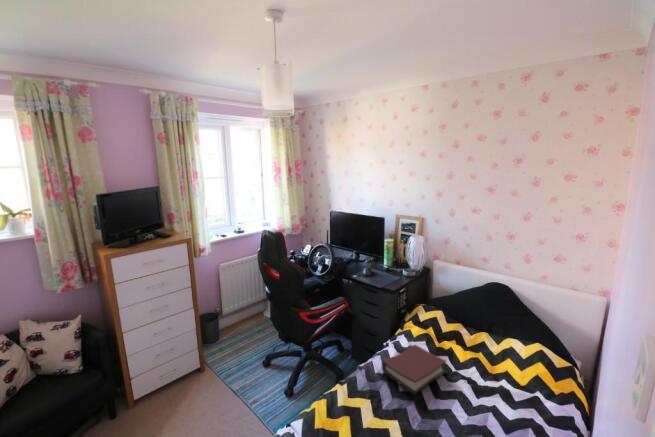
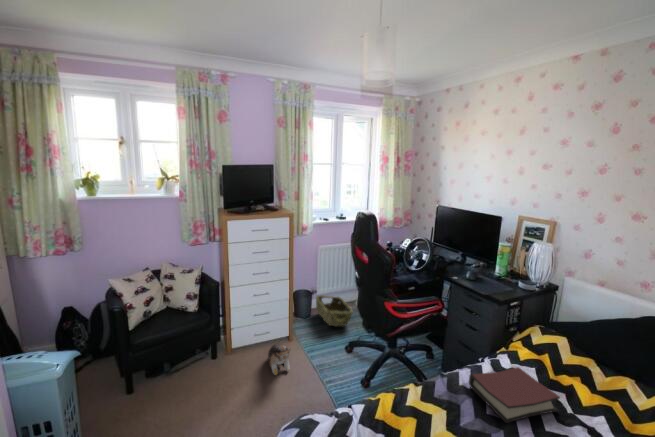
woven basket: none [223,312,265,344] -> present [316,295,353,326]
plush toy: none [182,379,209,414] -> present [268,344,290,375]

